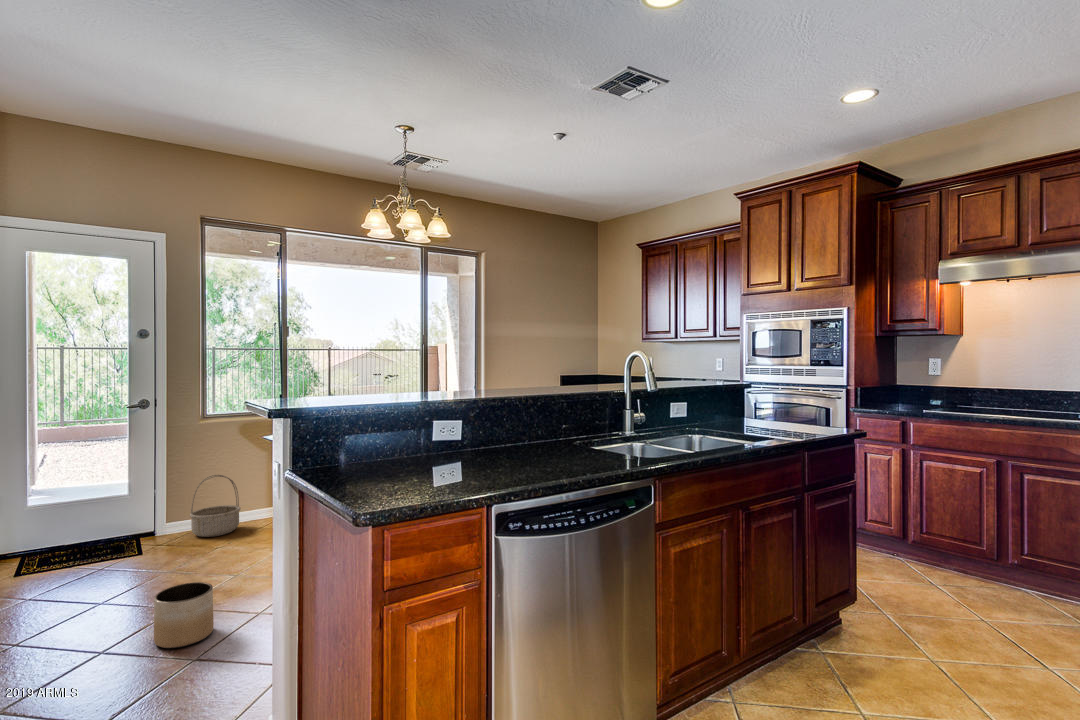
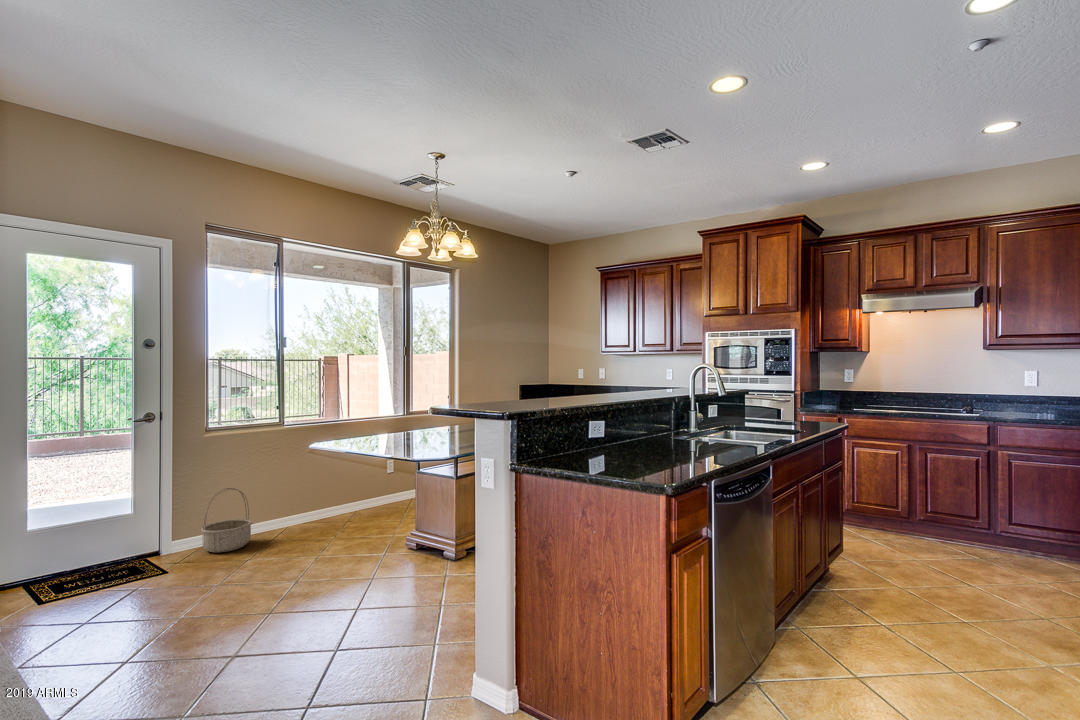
planter: present [154,582,214,648] -> none [272,587,325,652]

